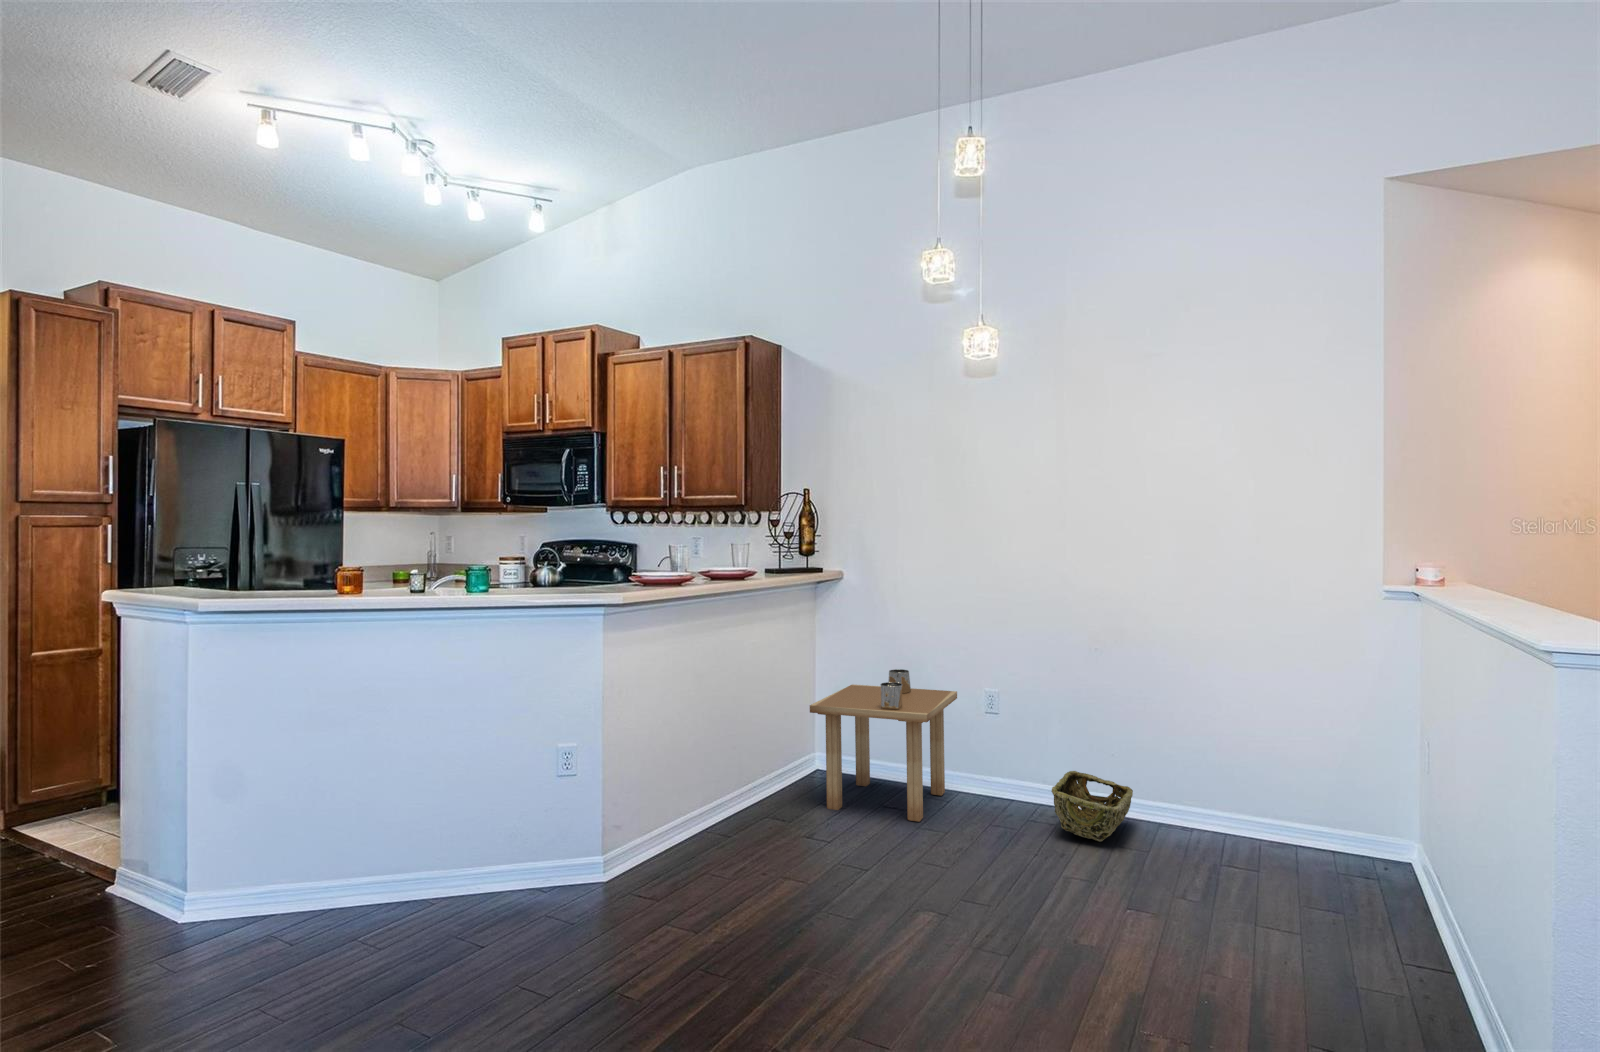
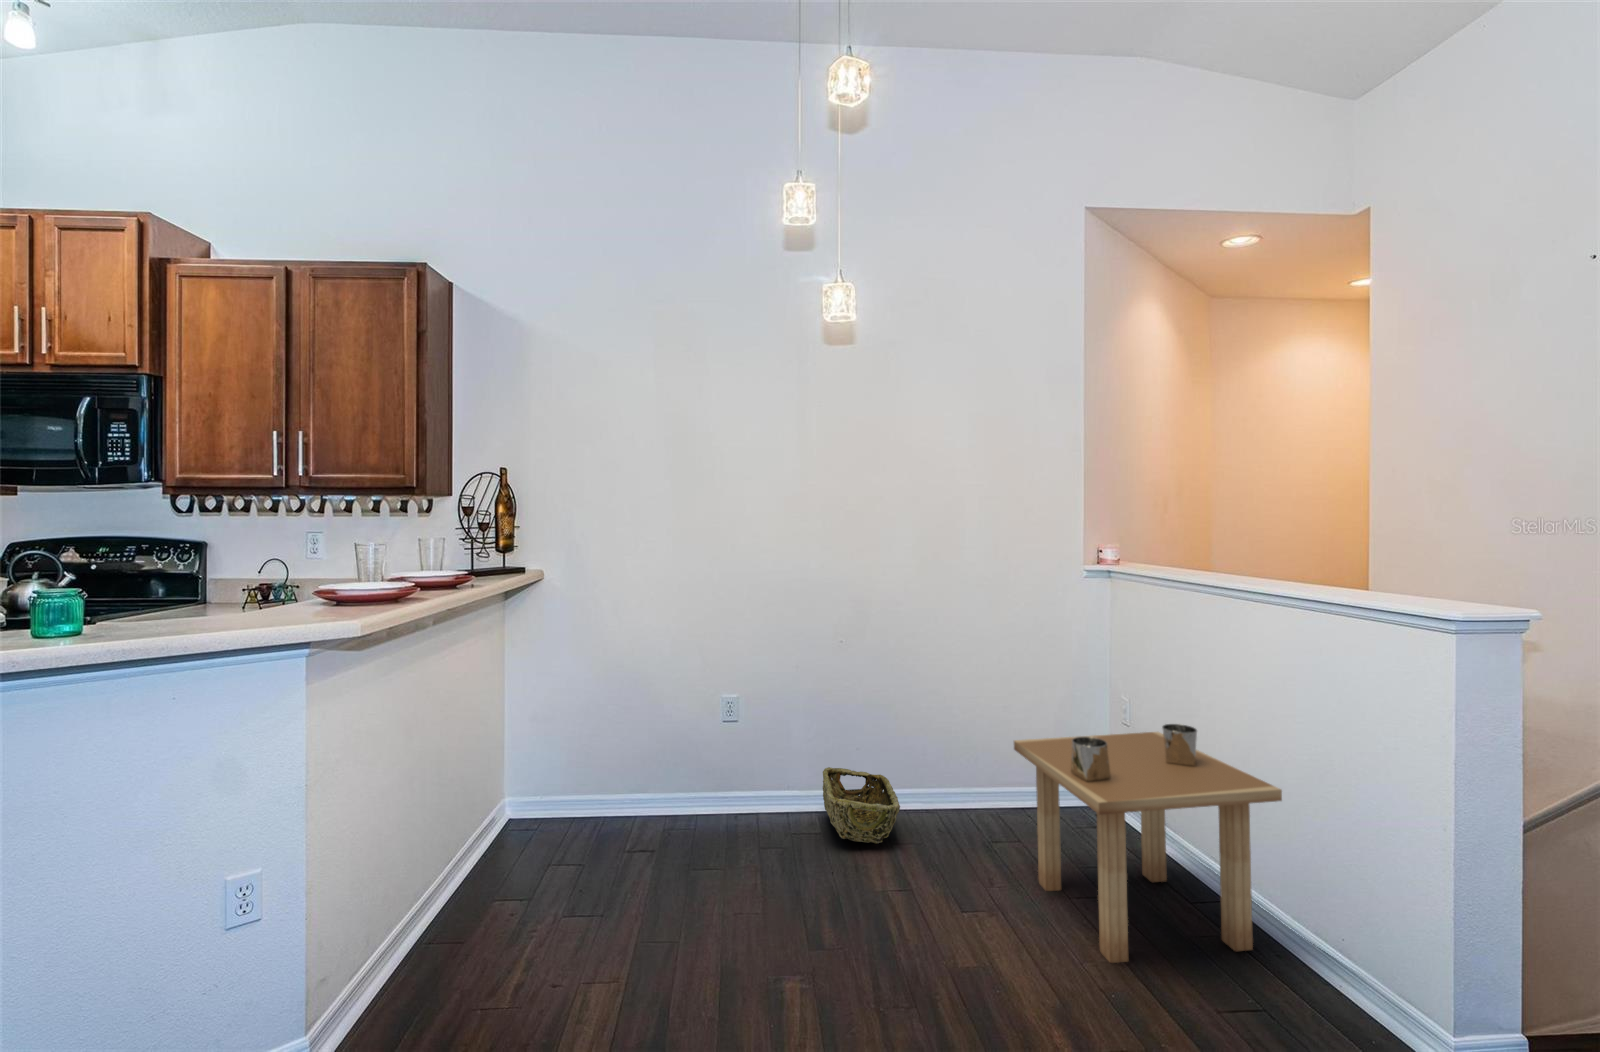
side table: present [810,669,957,822] -> present [1014,724,1282,963]

